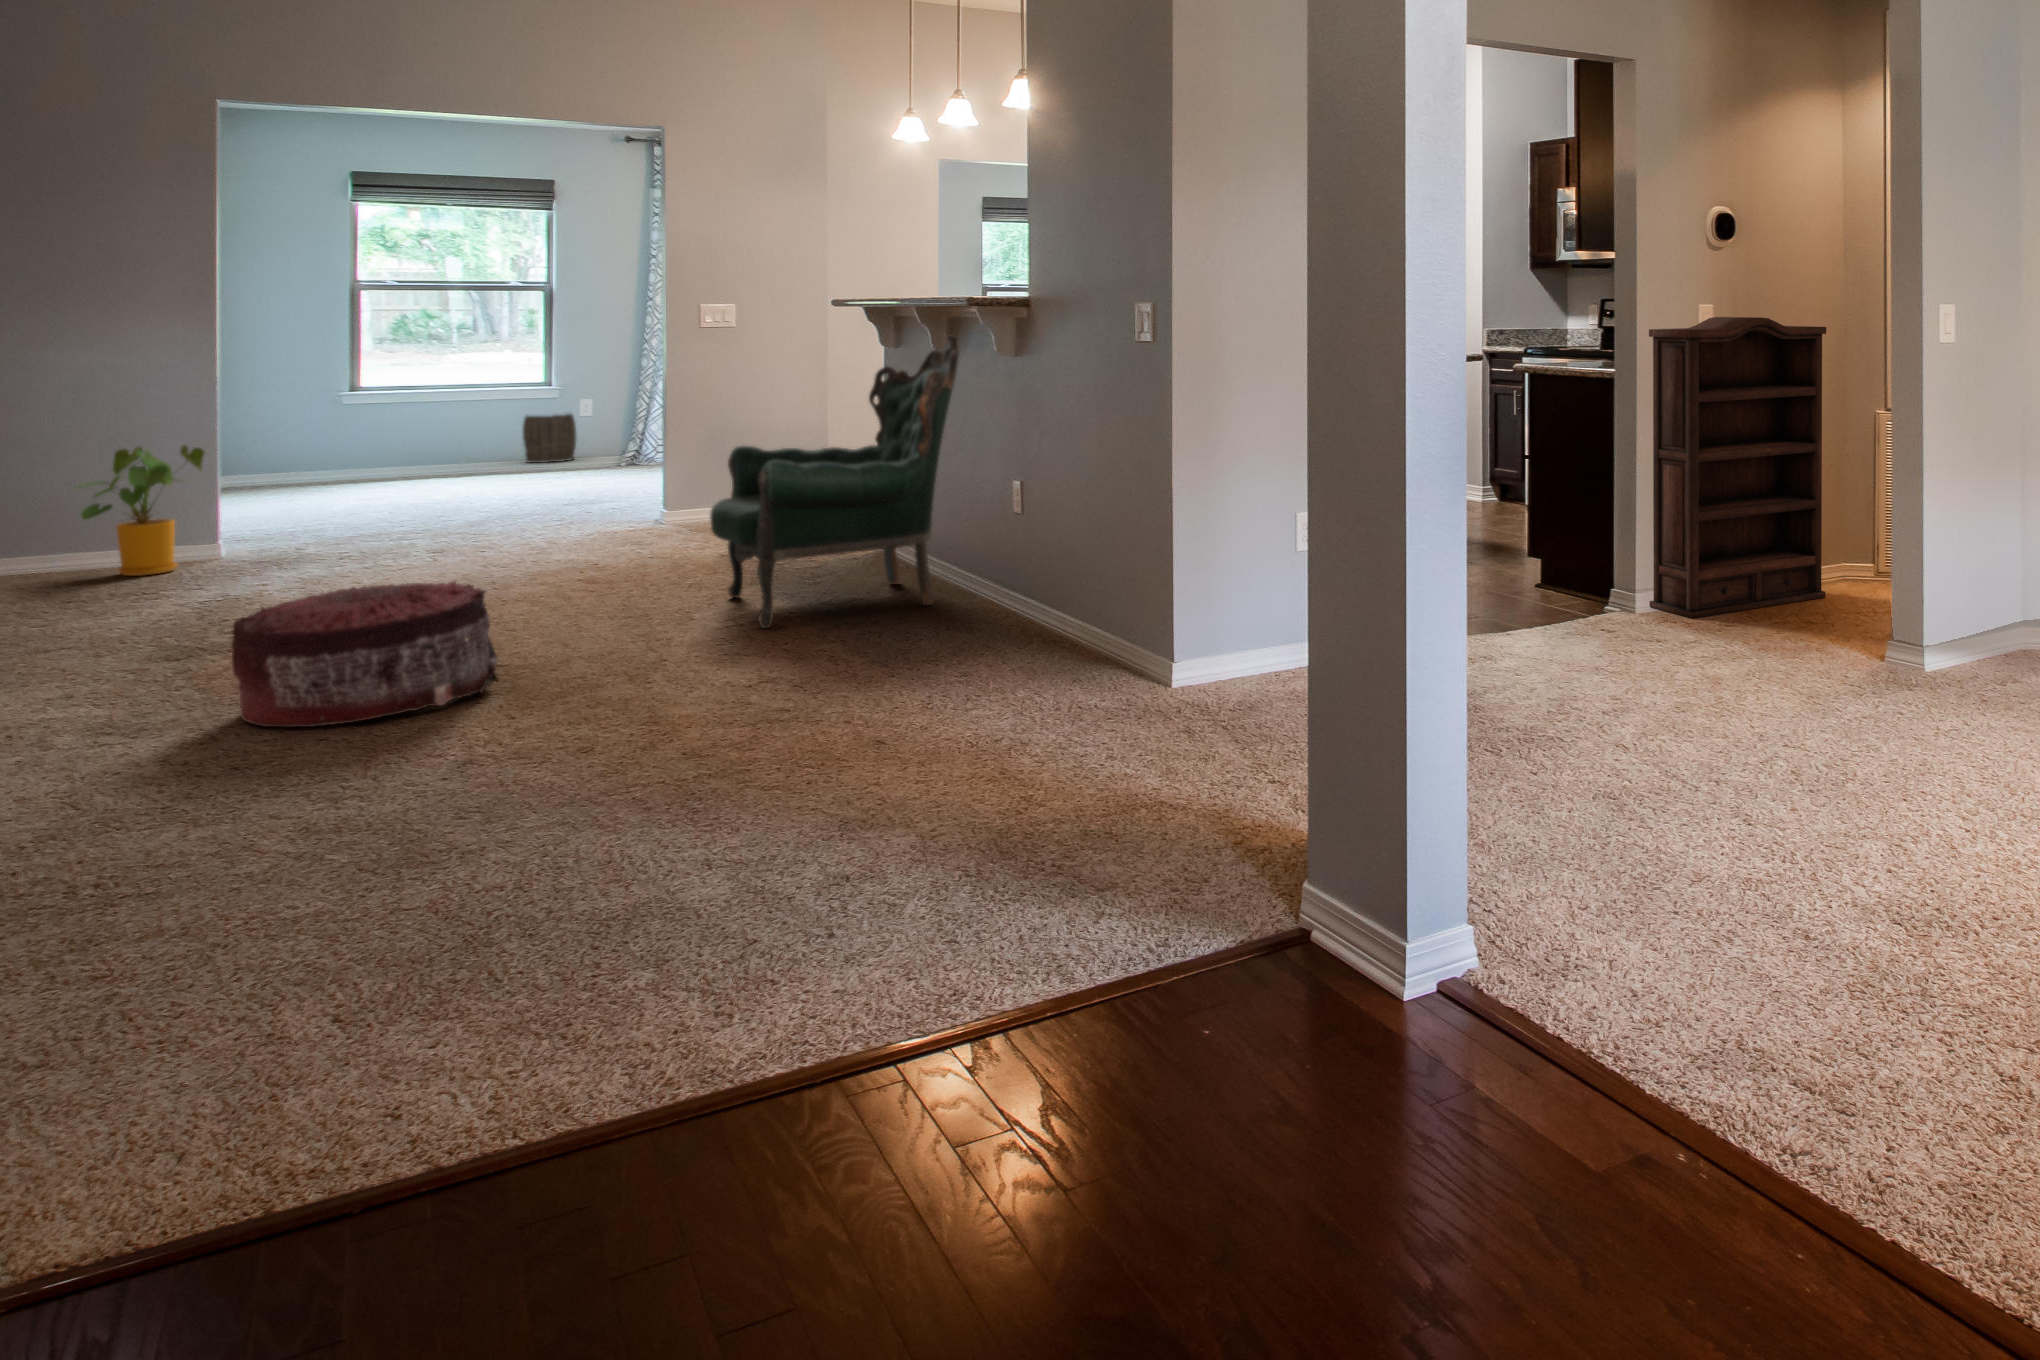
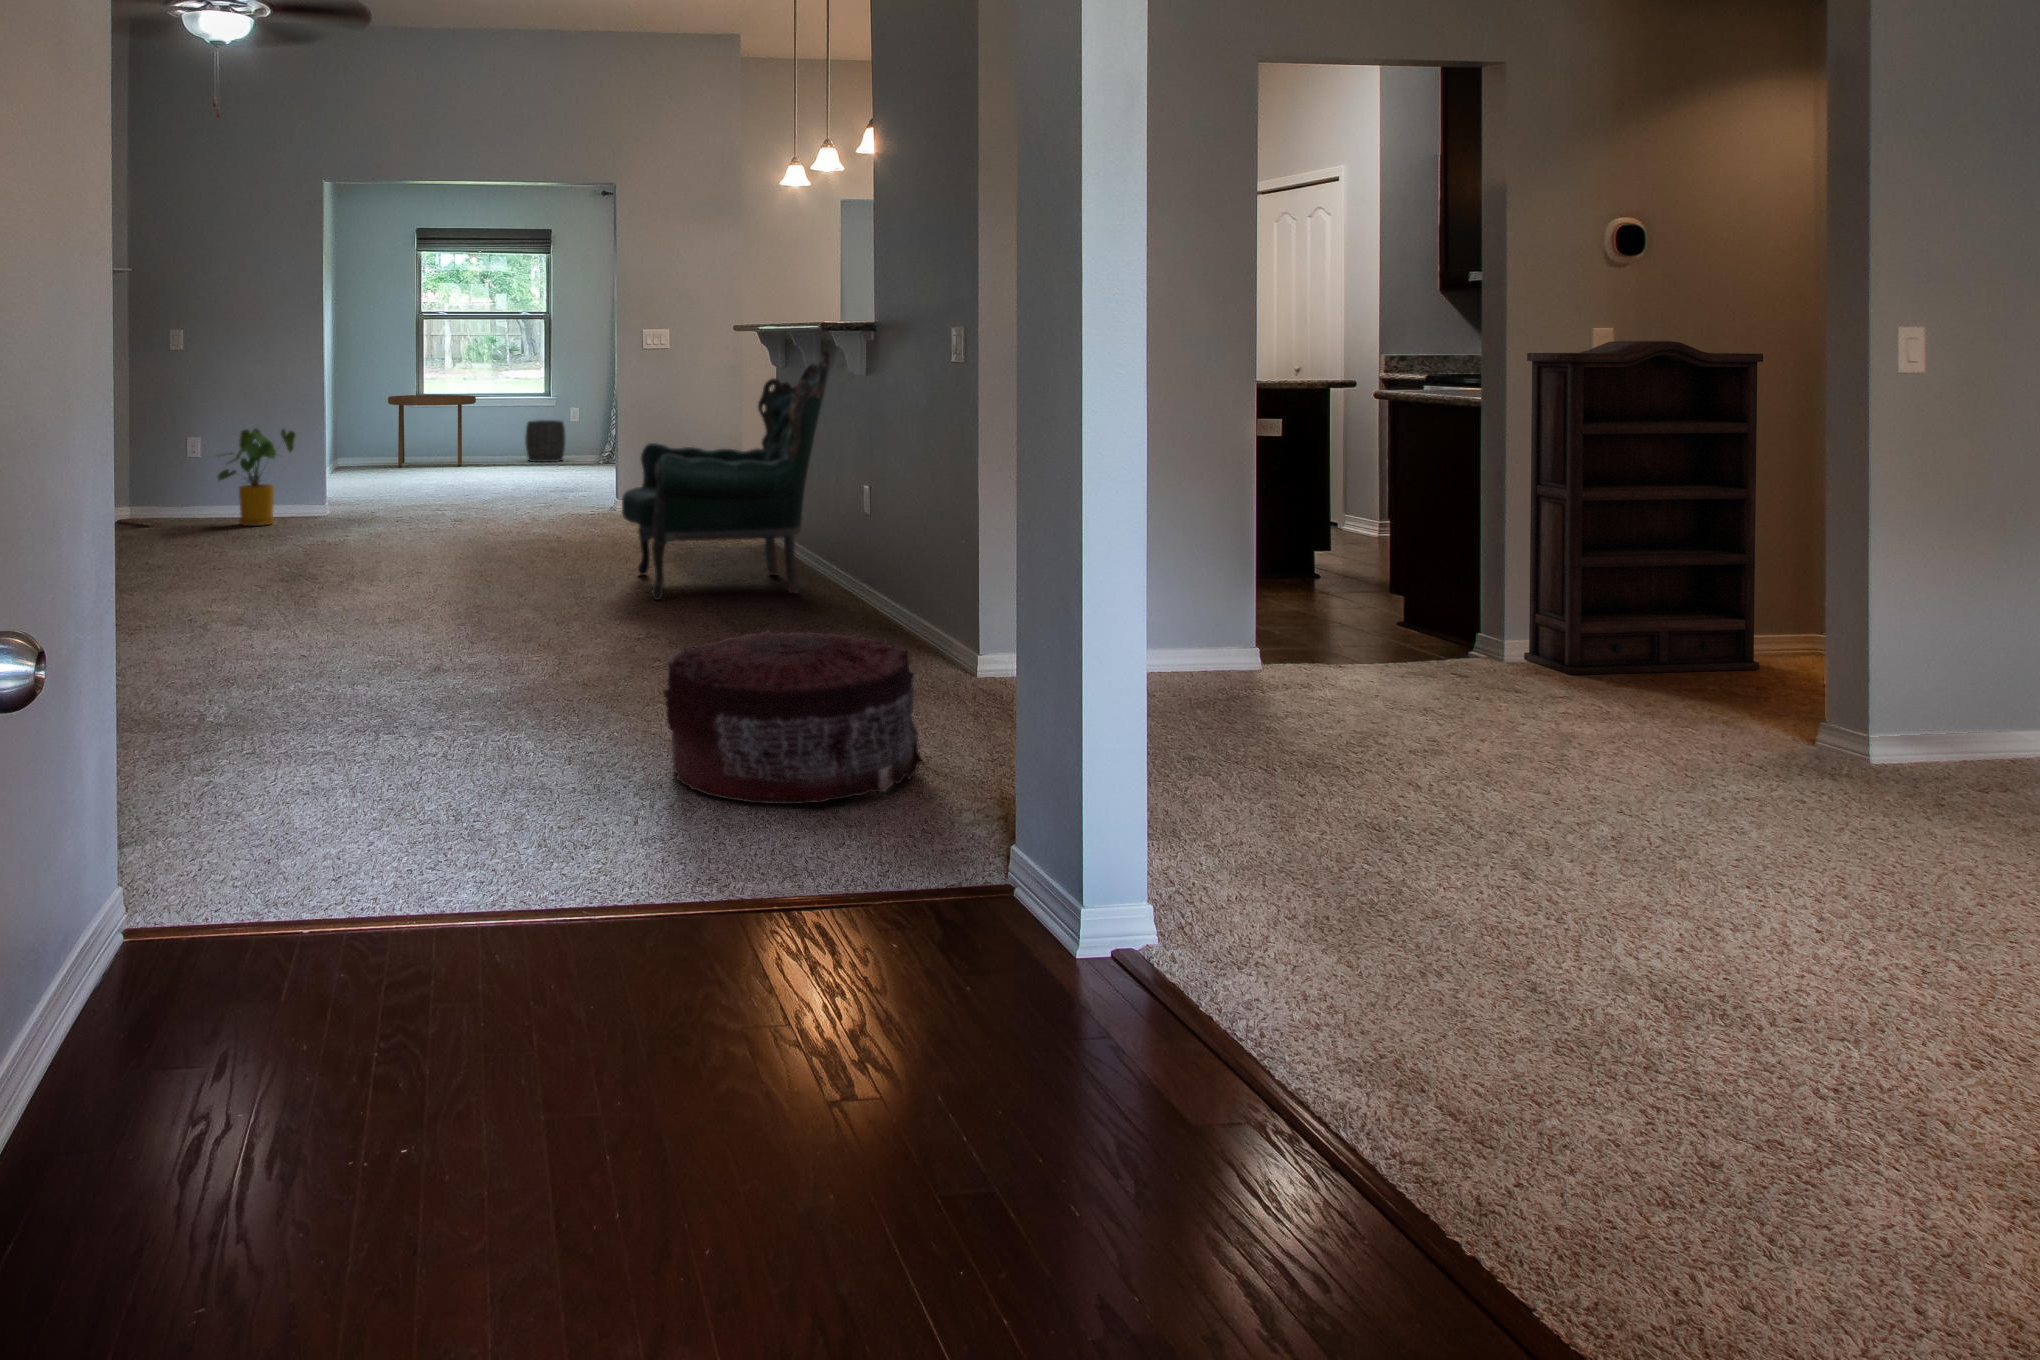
side table: none [323,387,452,479] -> present [388,395,476,467]
pouf: present [231,581,498,727] -> present [663,631,923,804]

